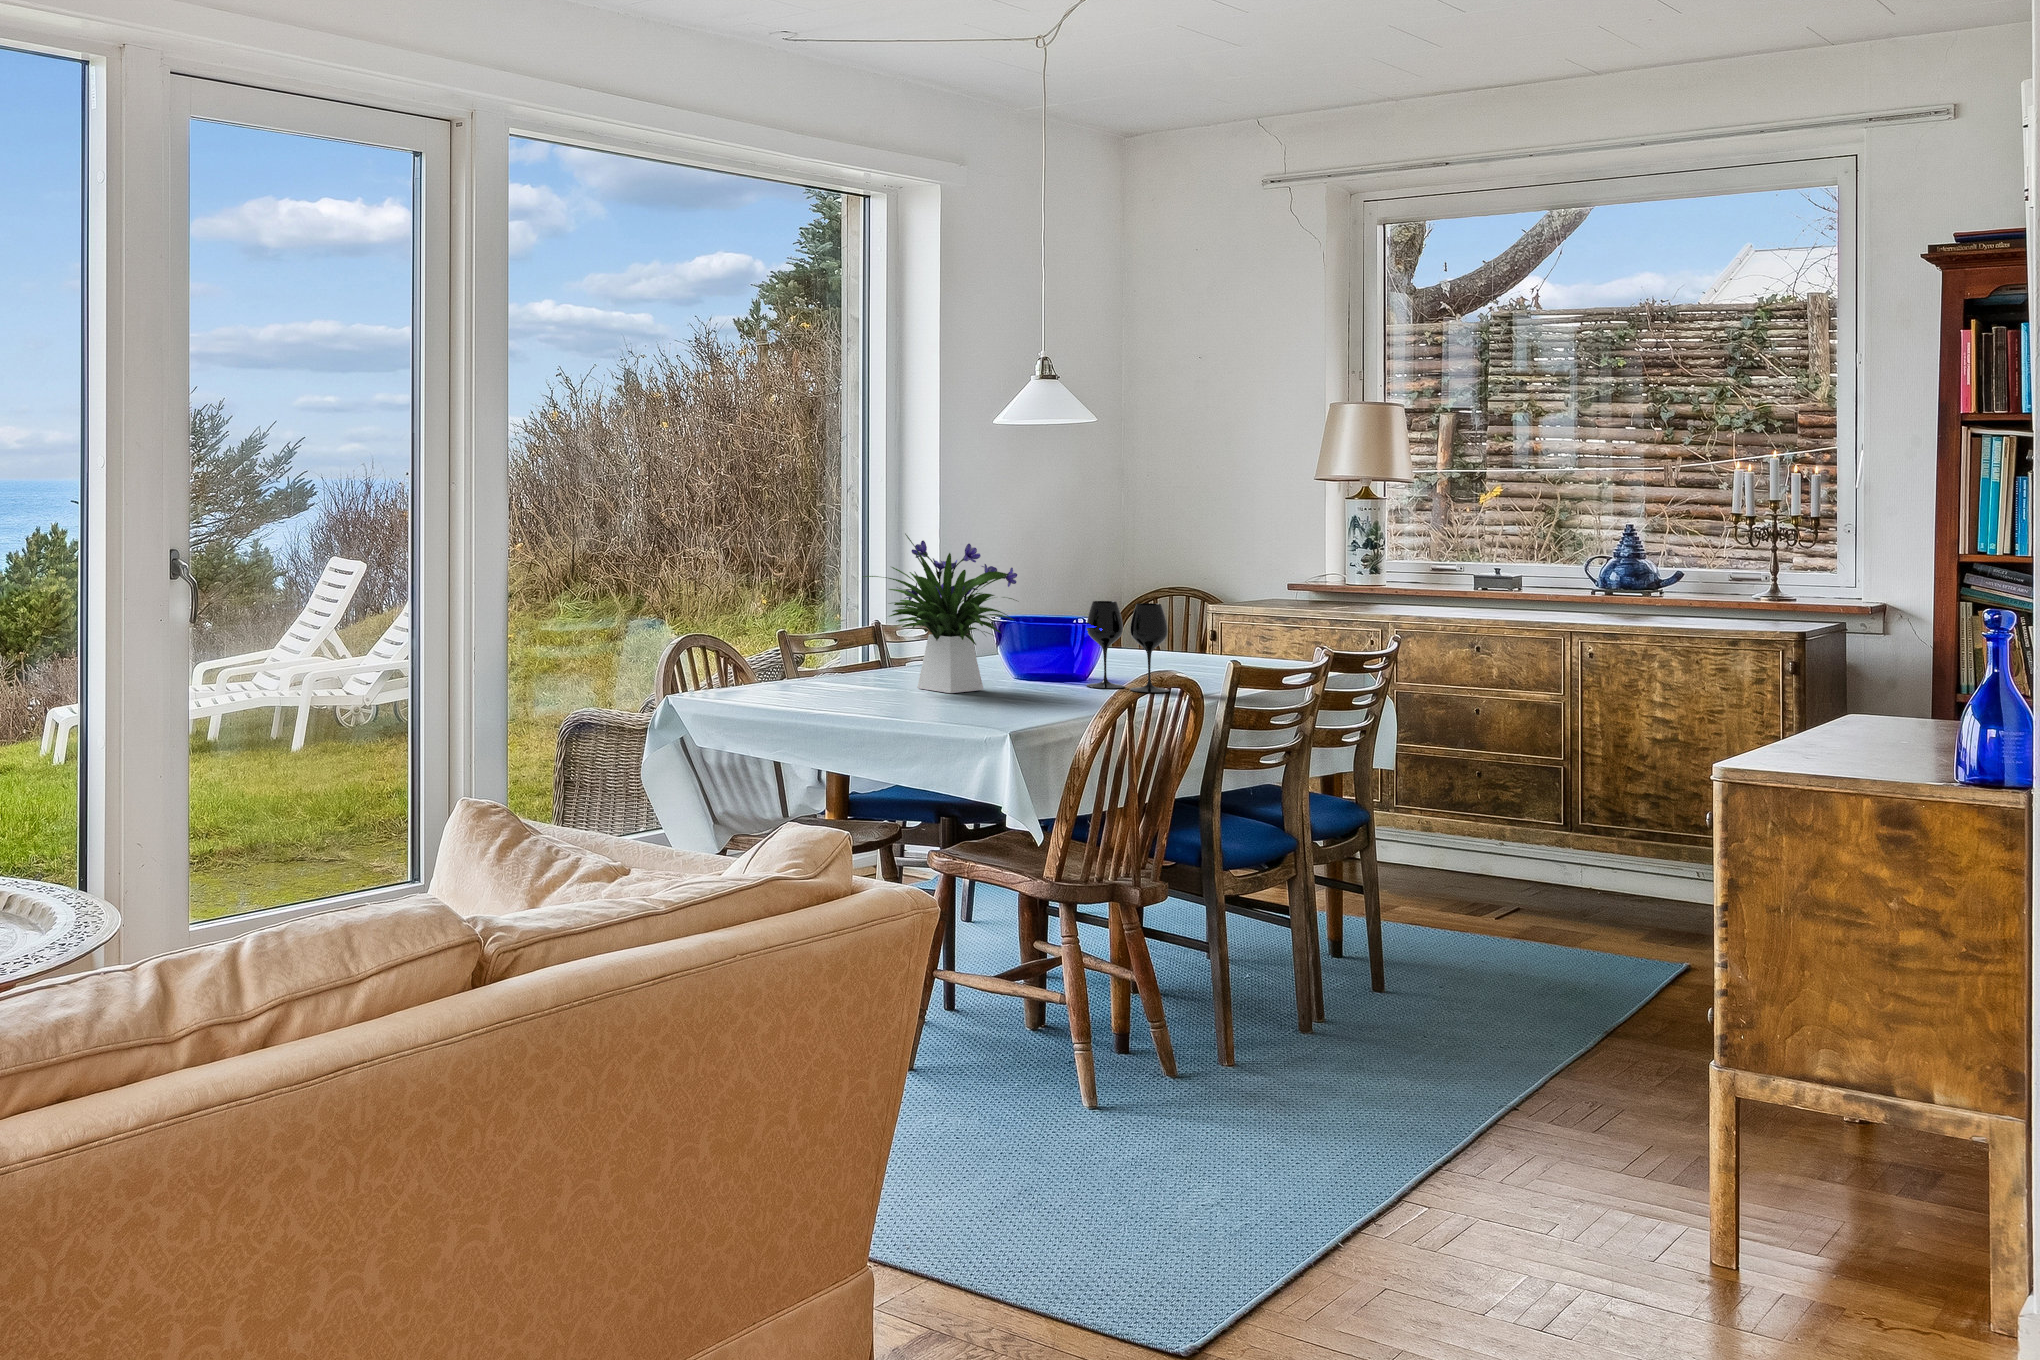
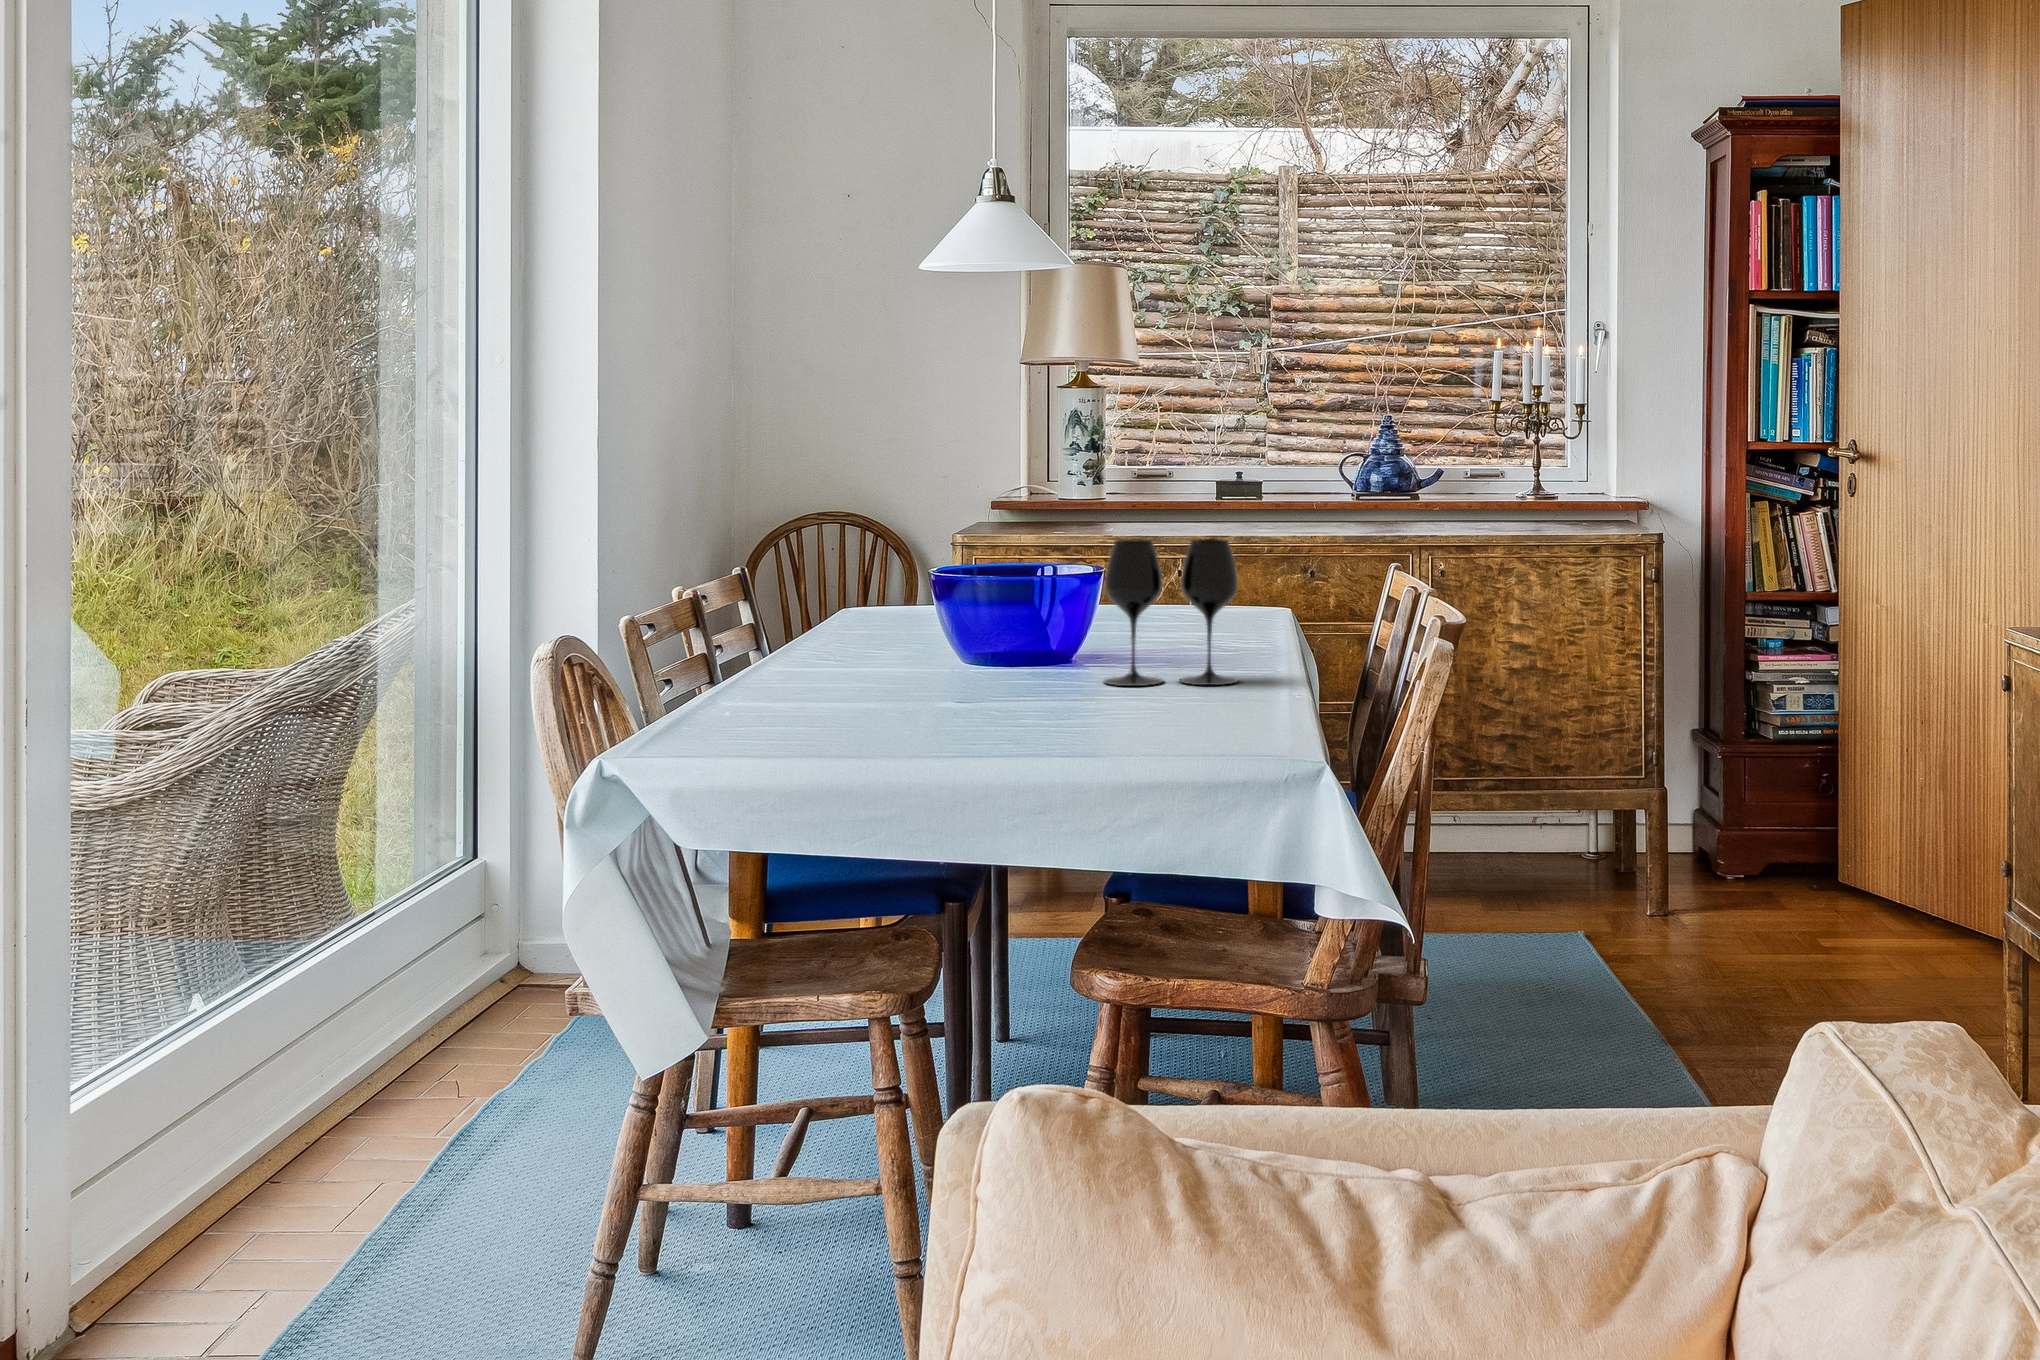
flower arrangement: present [863,534,1017,693] -> none [806,431,1087,729]

